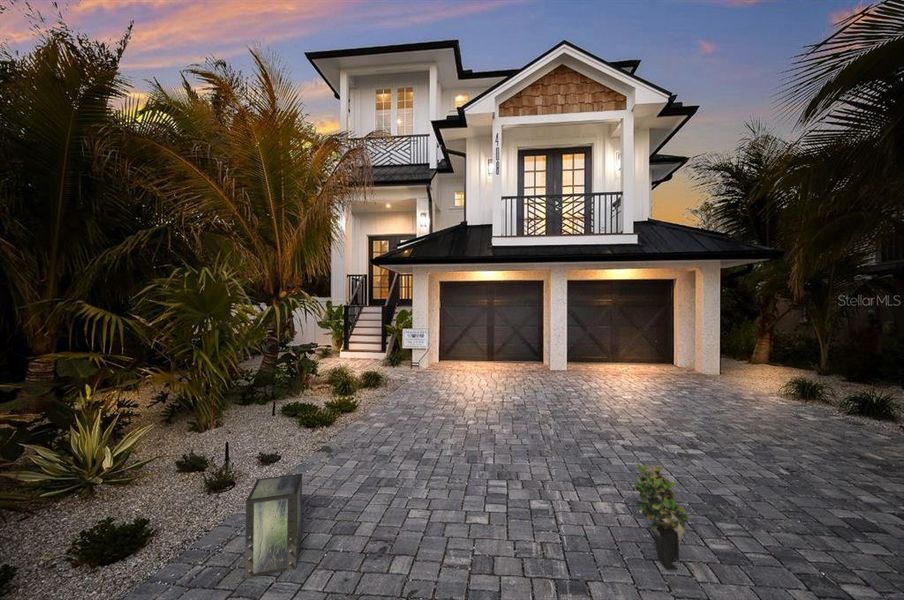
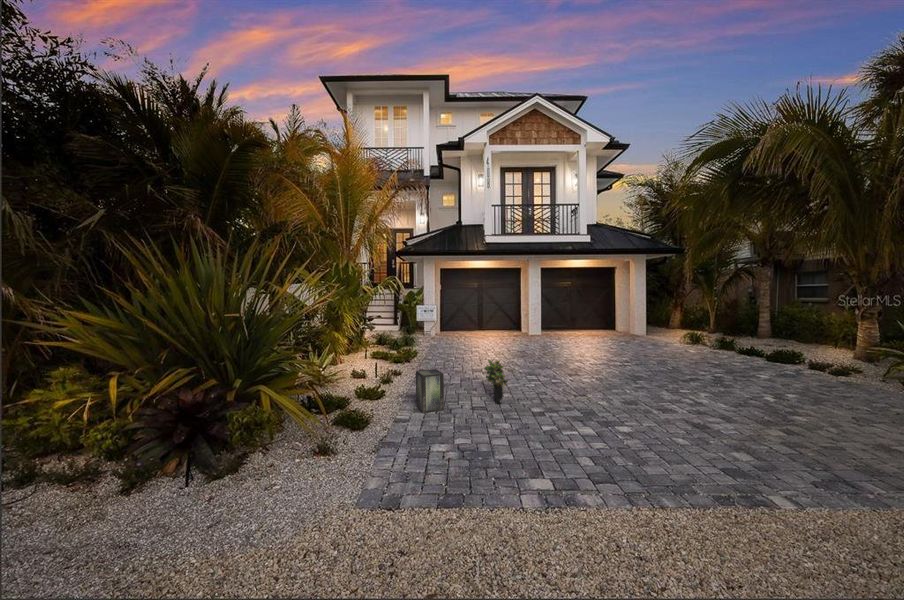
potted plant: present [632,463,689,570] -> present [484,360,508,404]

